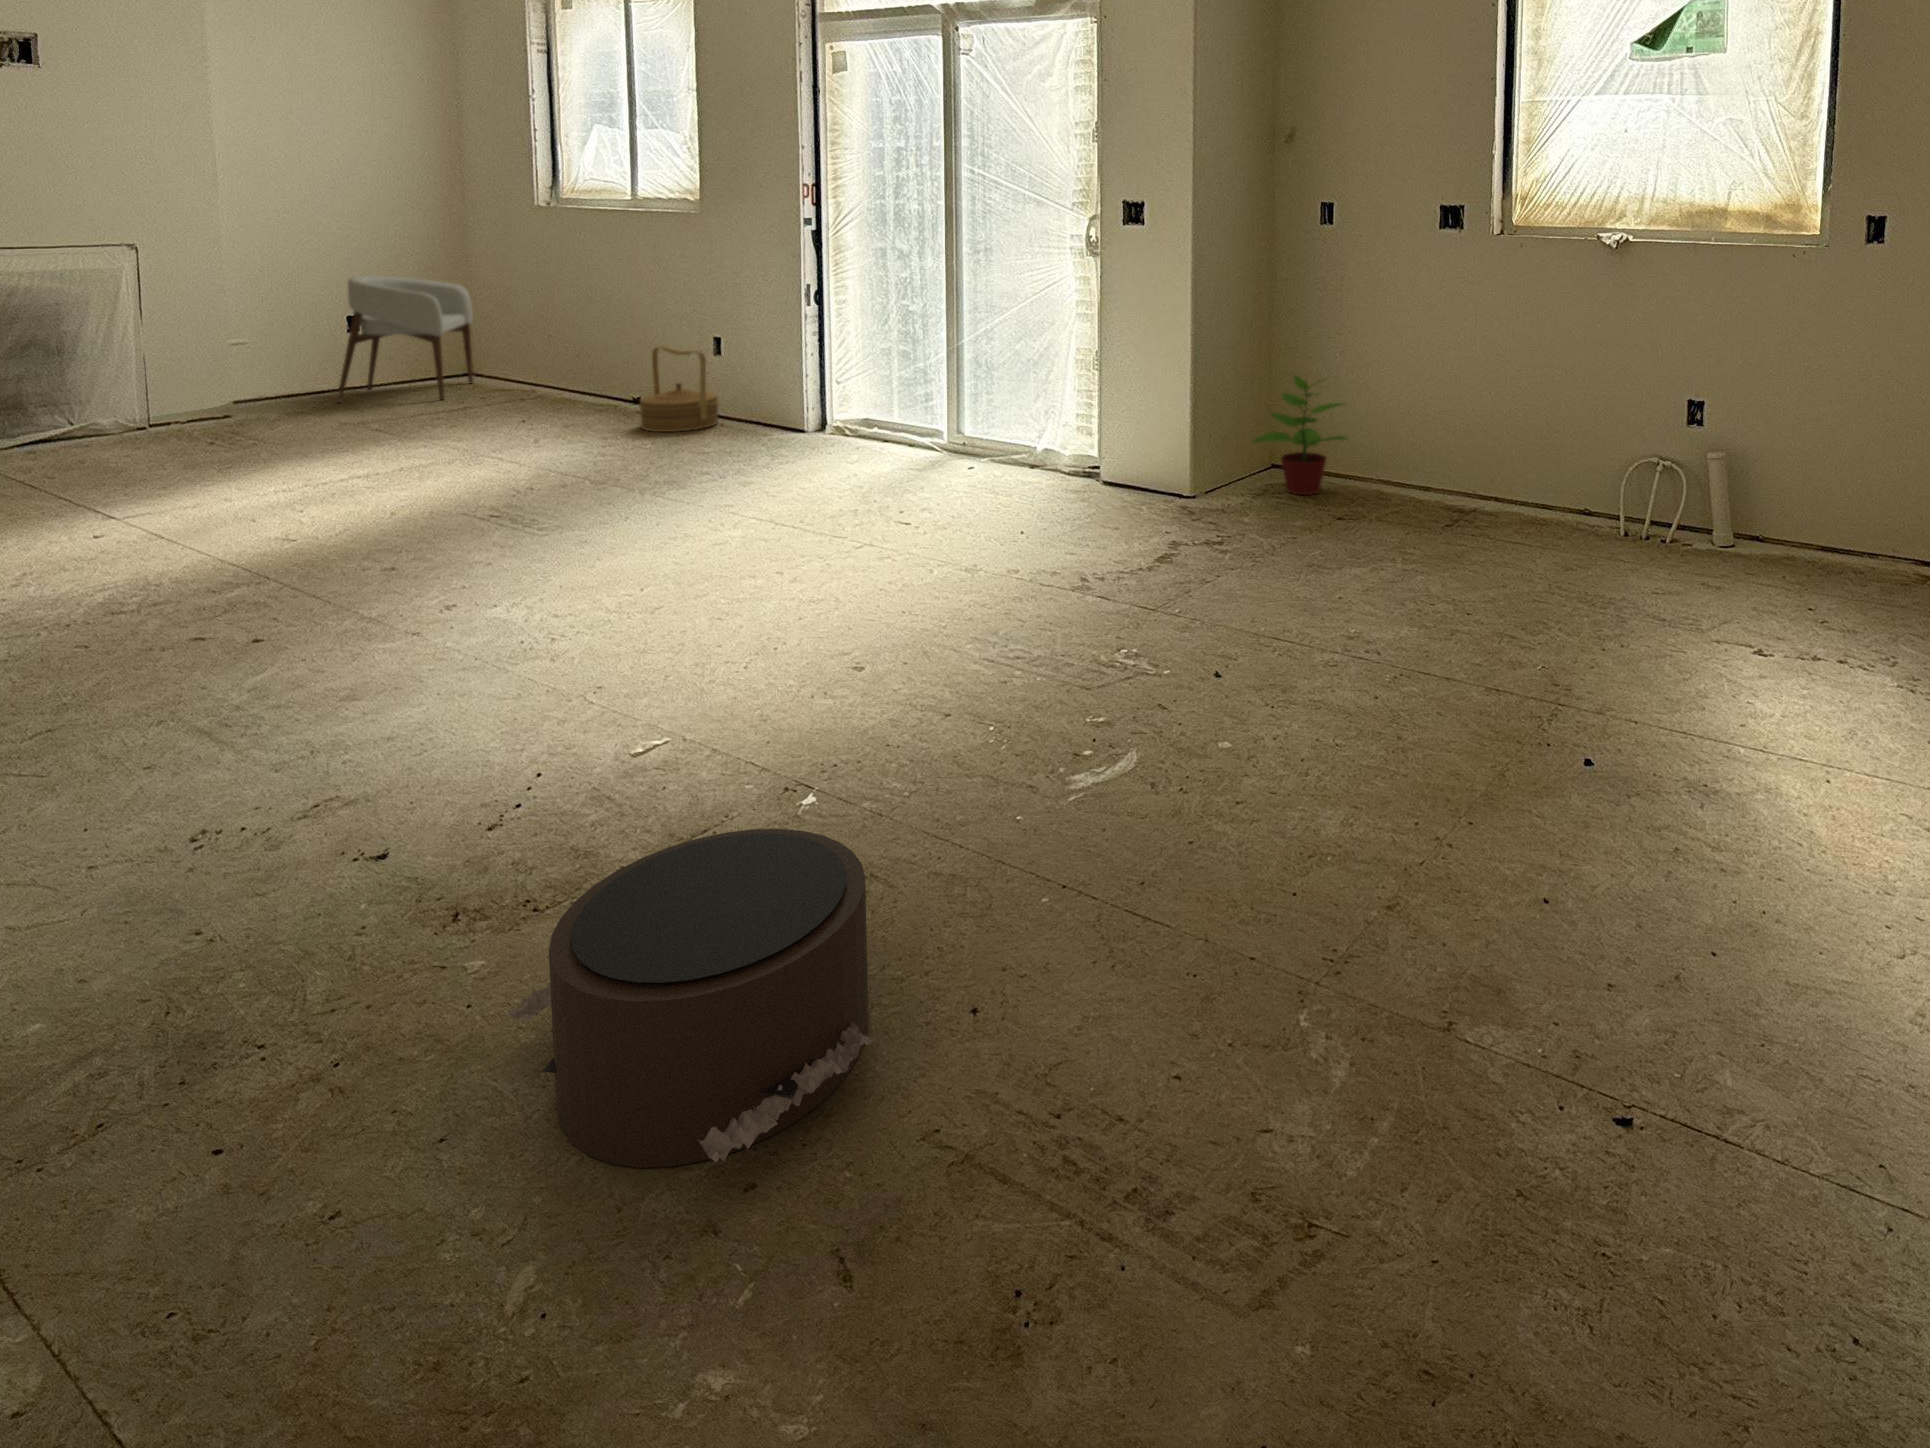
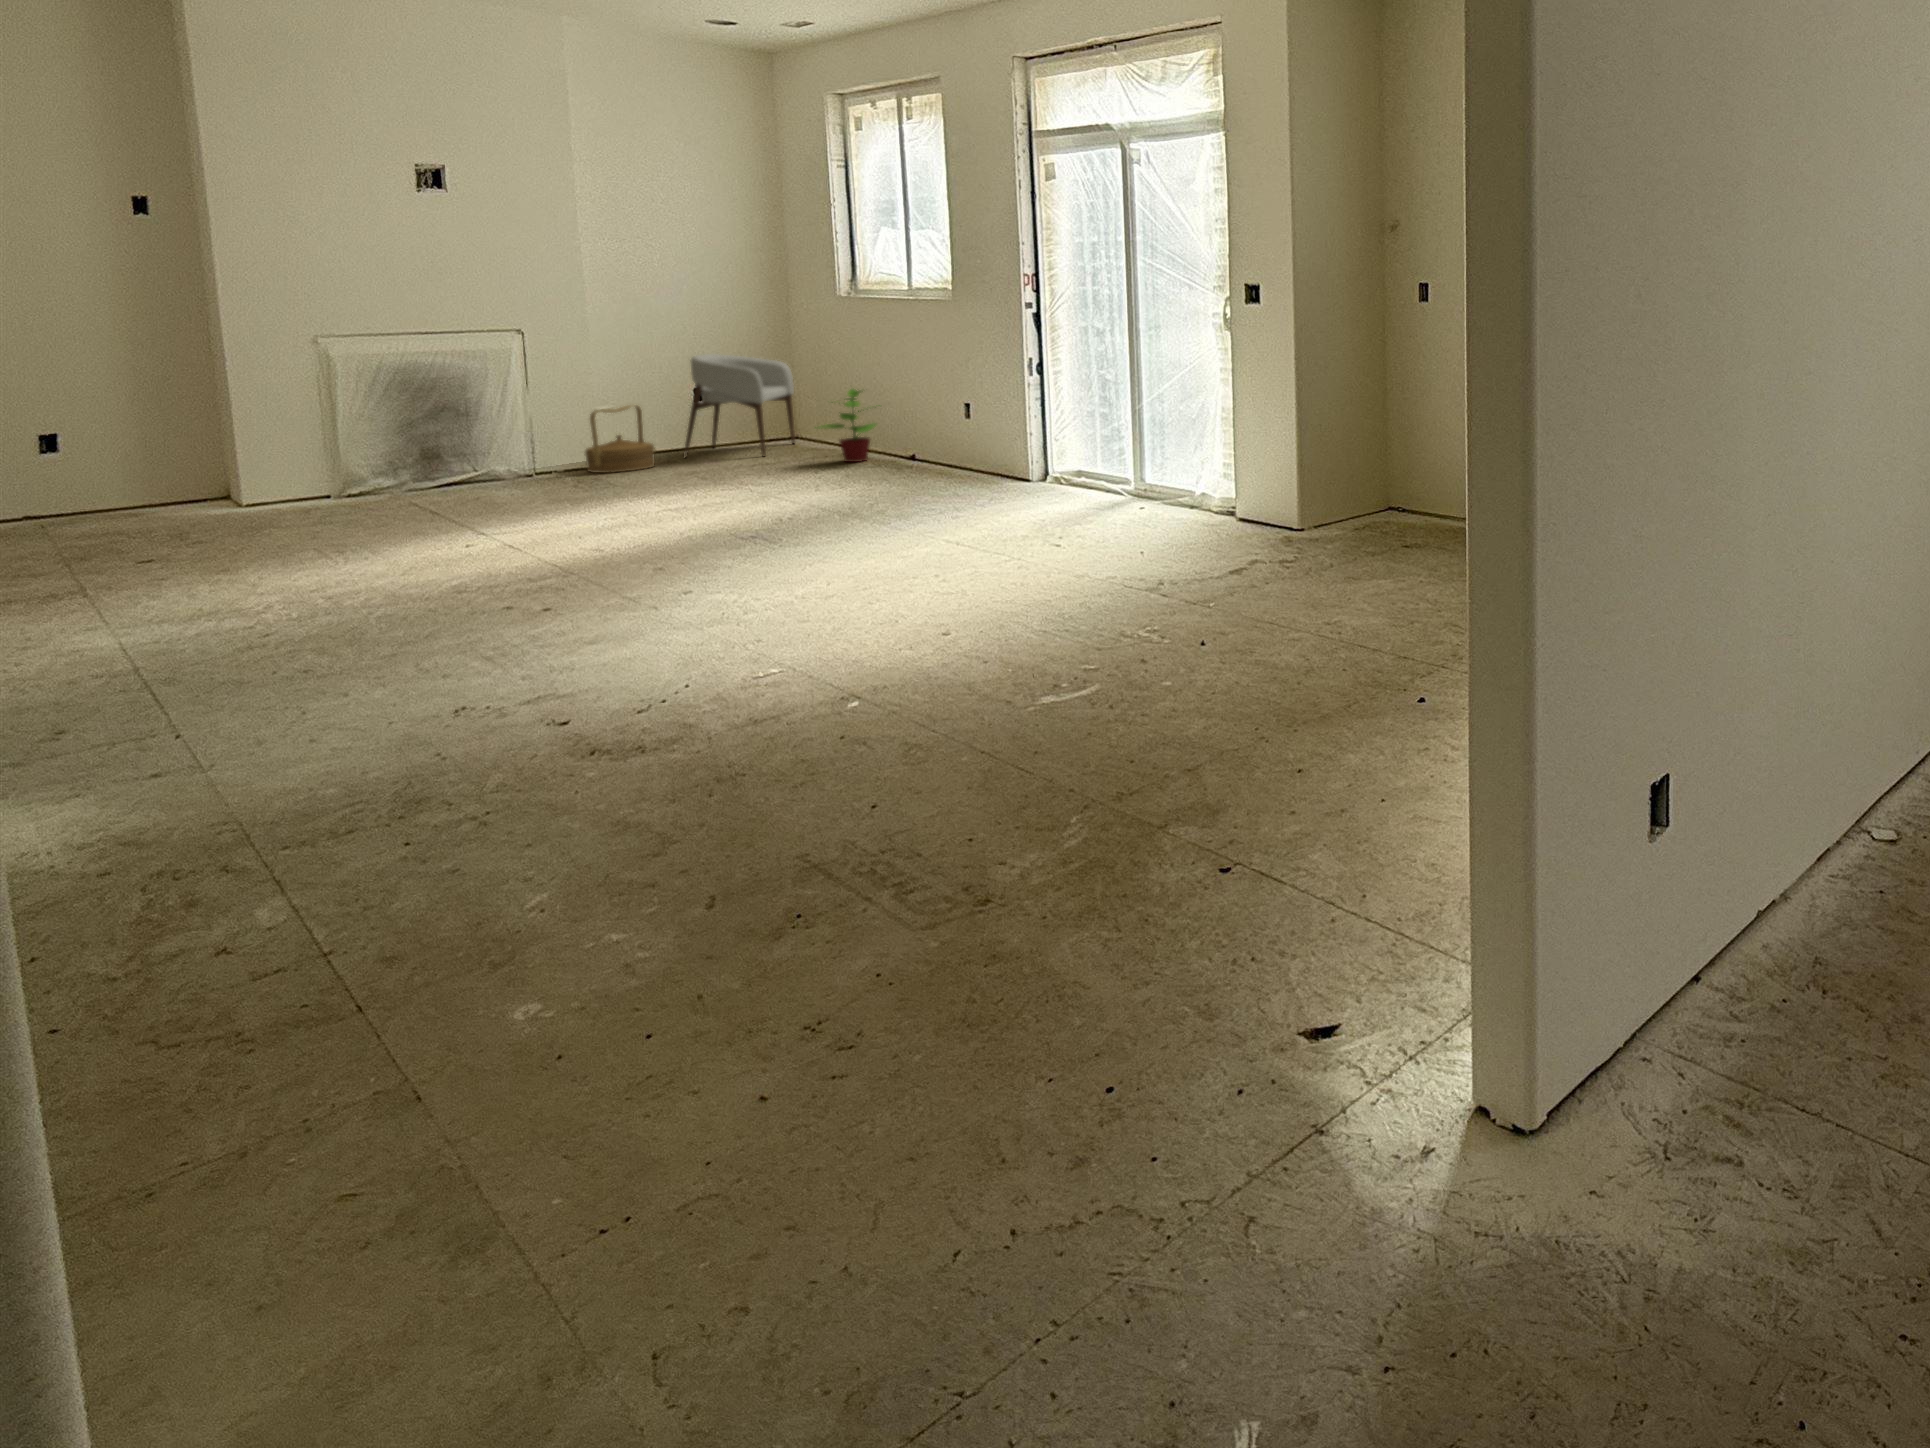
woven basket: present [638,346,719,432] -> present [585,405,655,473]
potted plant: present [1254,376,1345,495] -> present [815,389,876,462]
pouf: present [508,829,876,1168] -> none [592,692,813,858]

